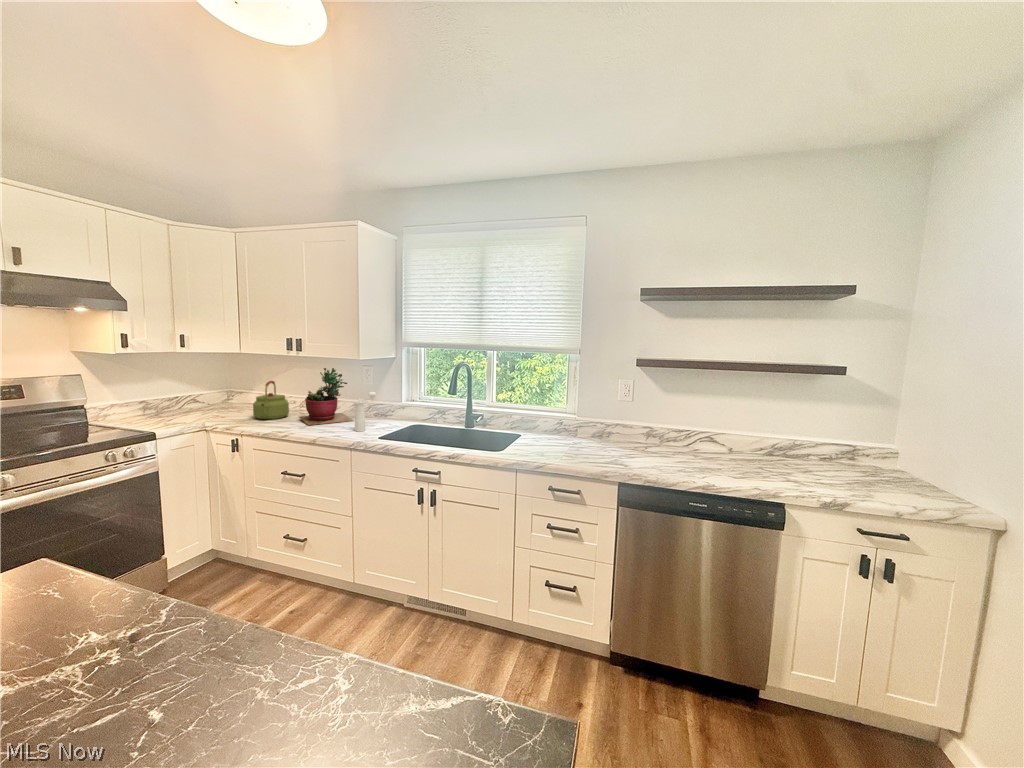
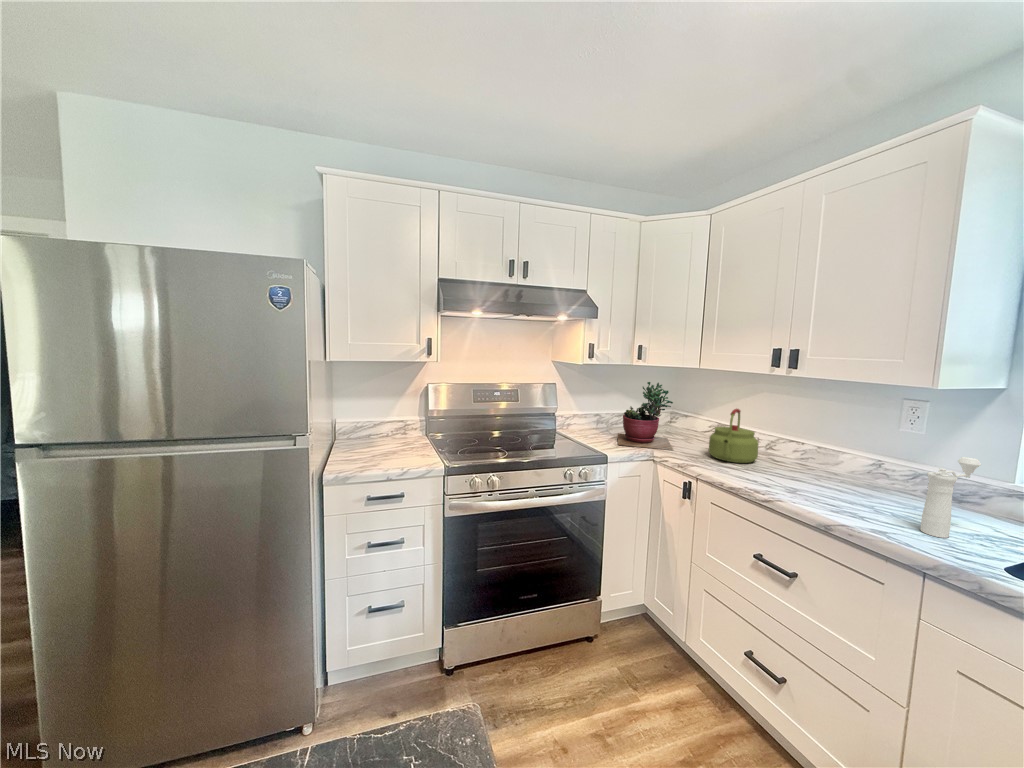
succulent plant: present [299,368,353,425] -> present [618,382,673,450]

